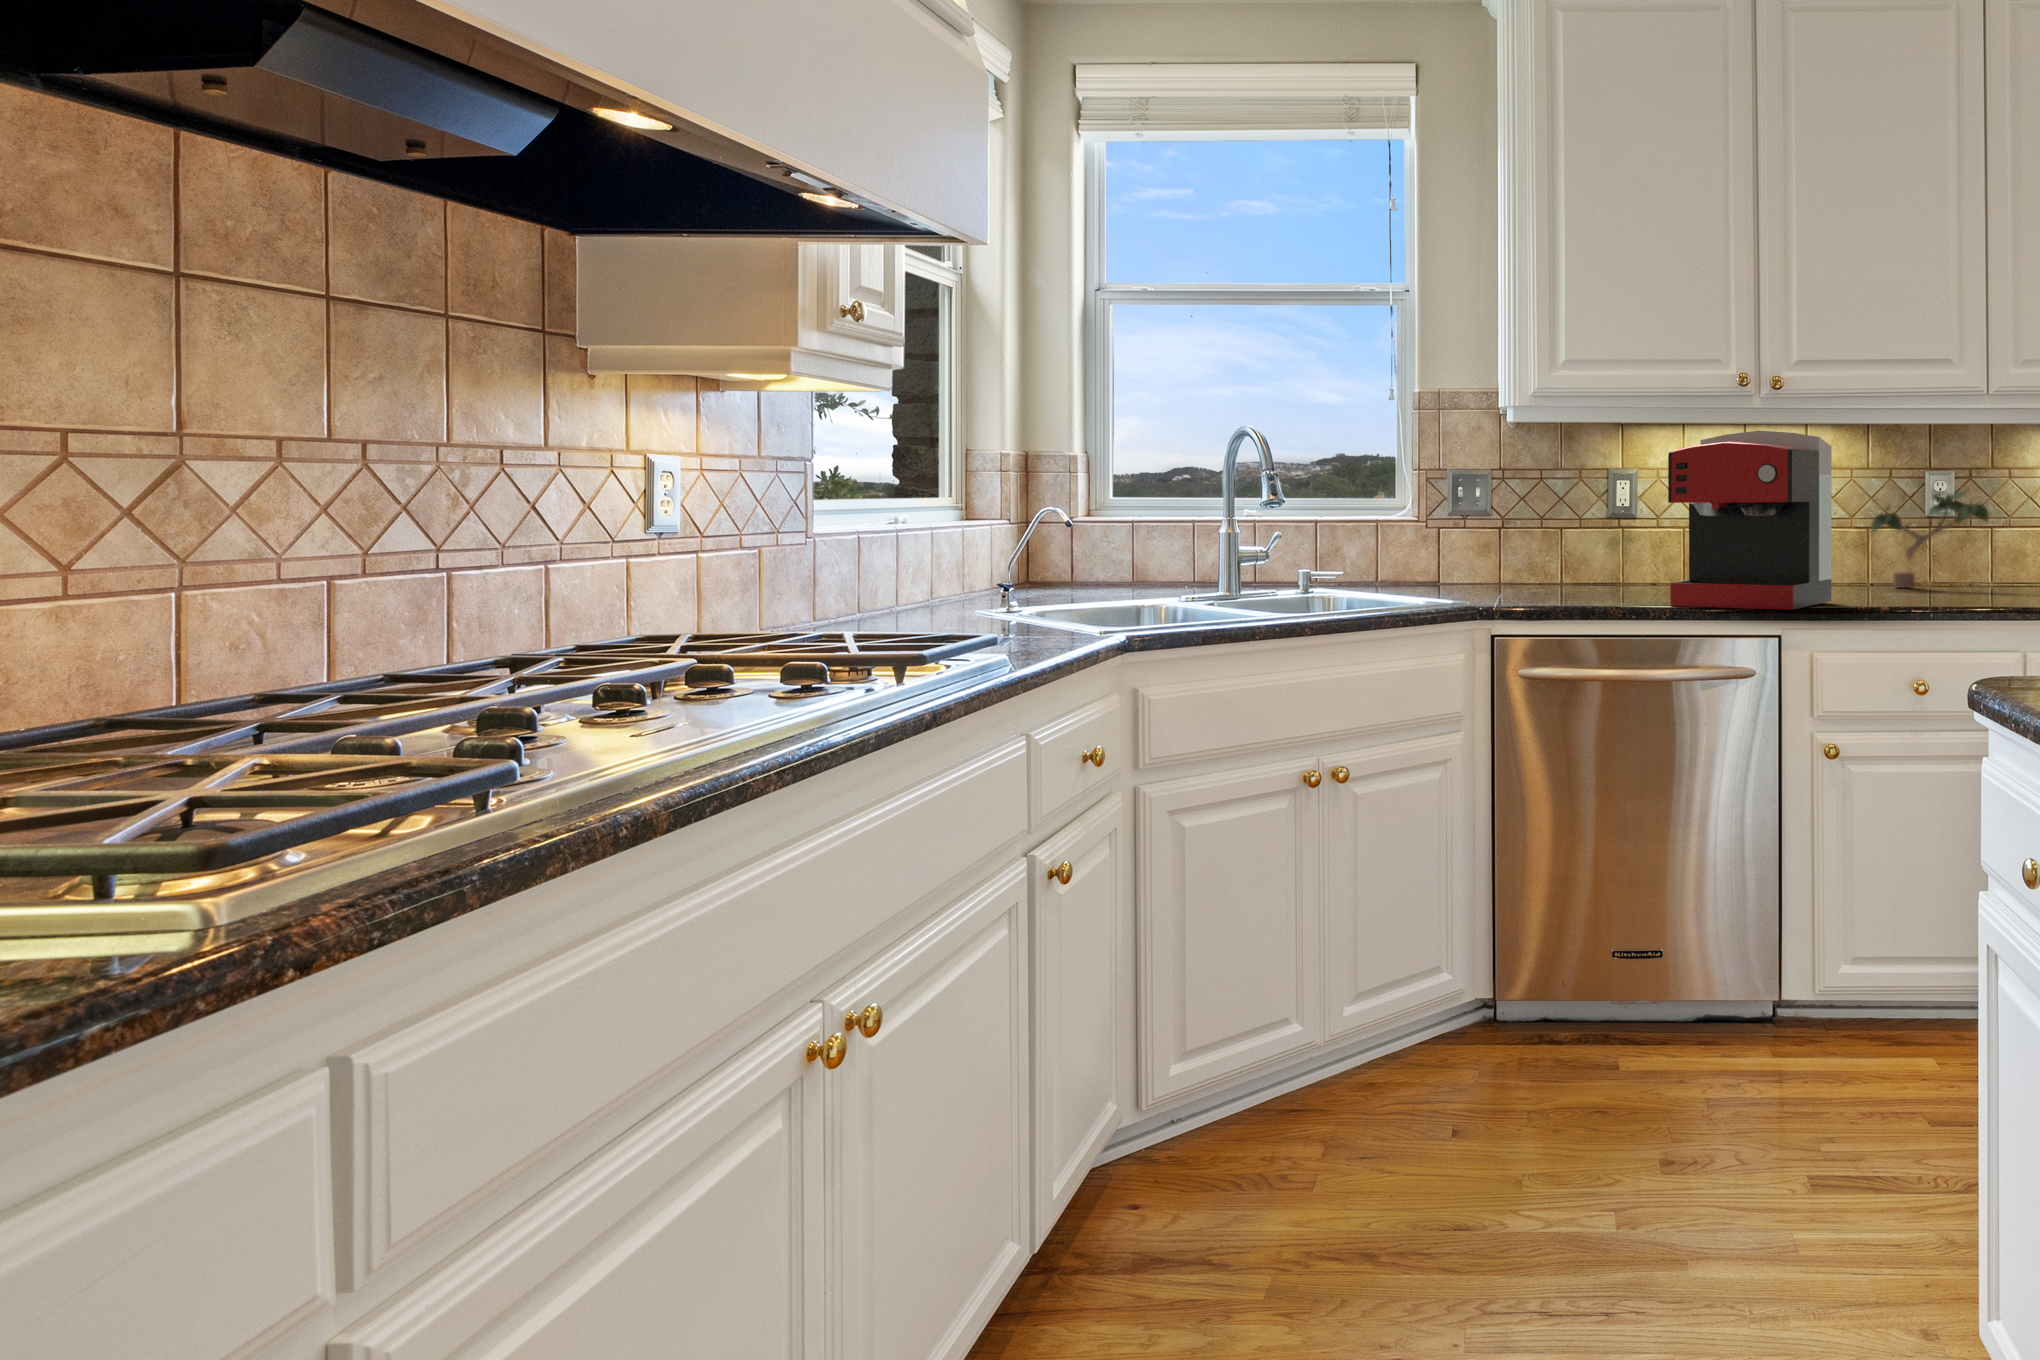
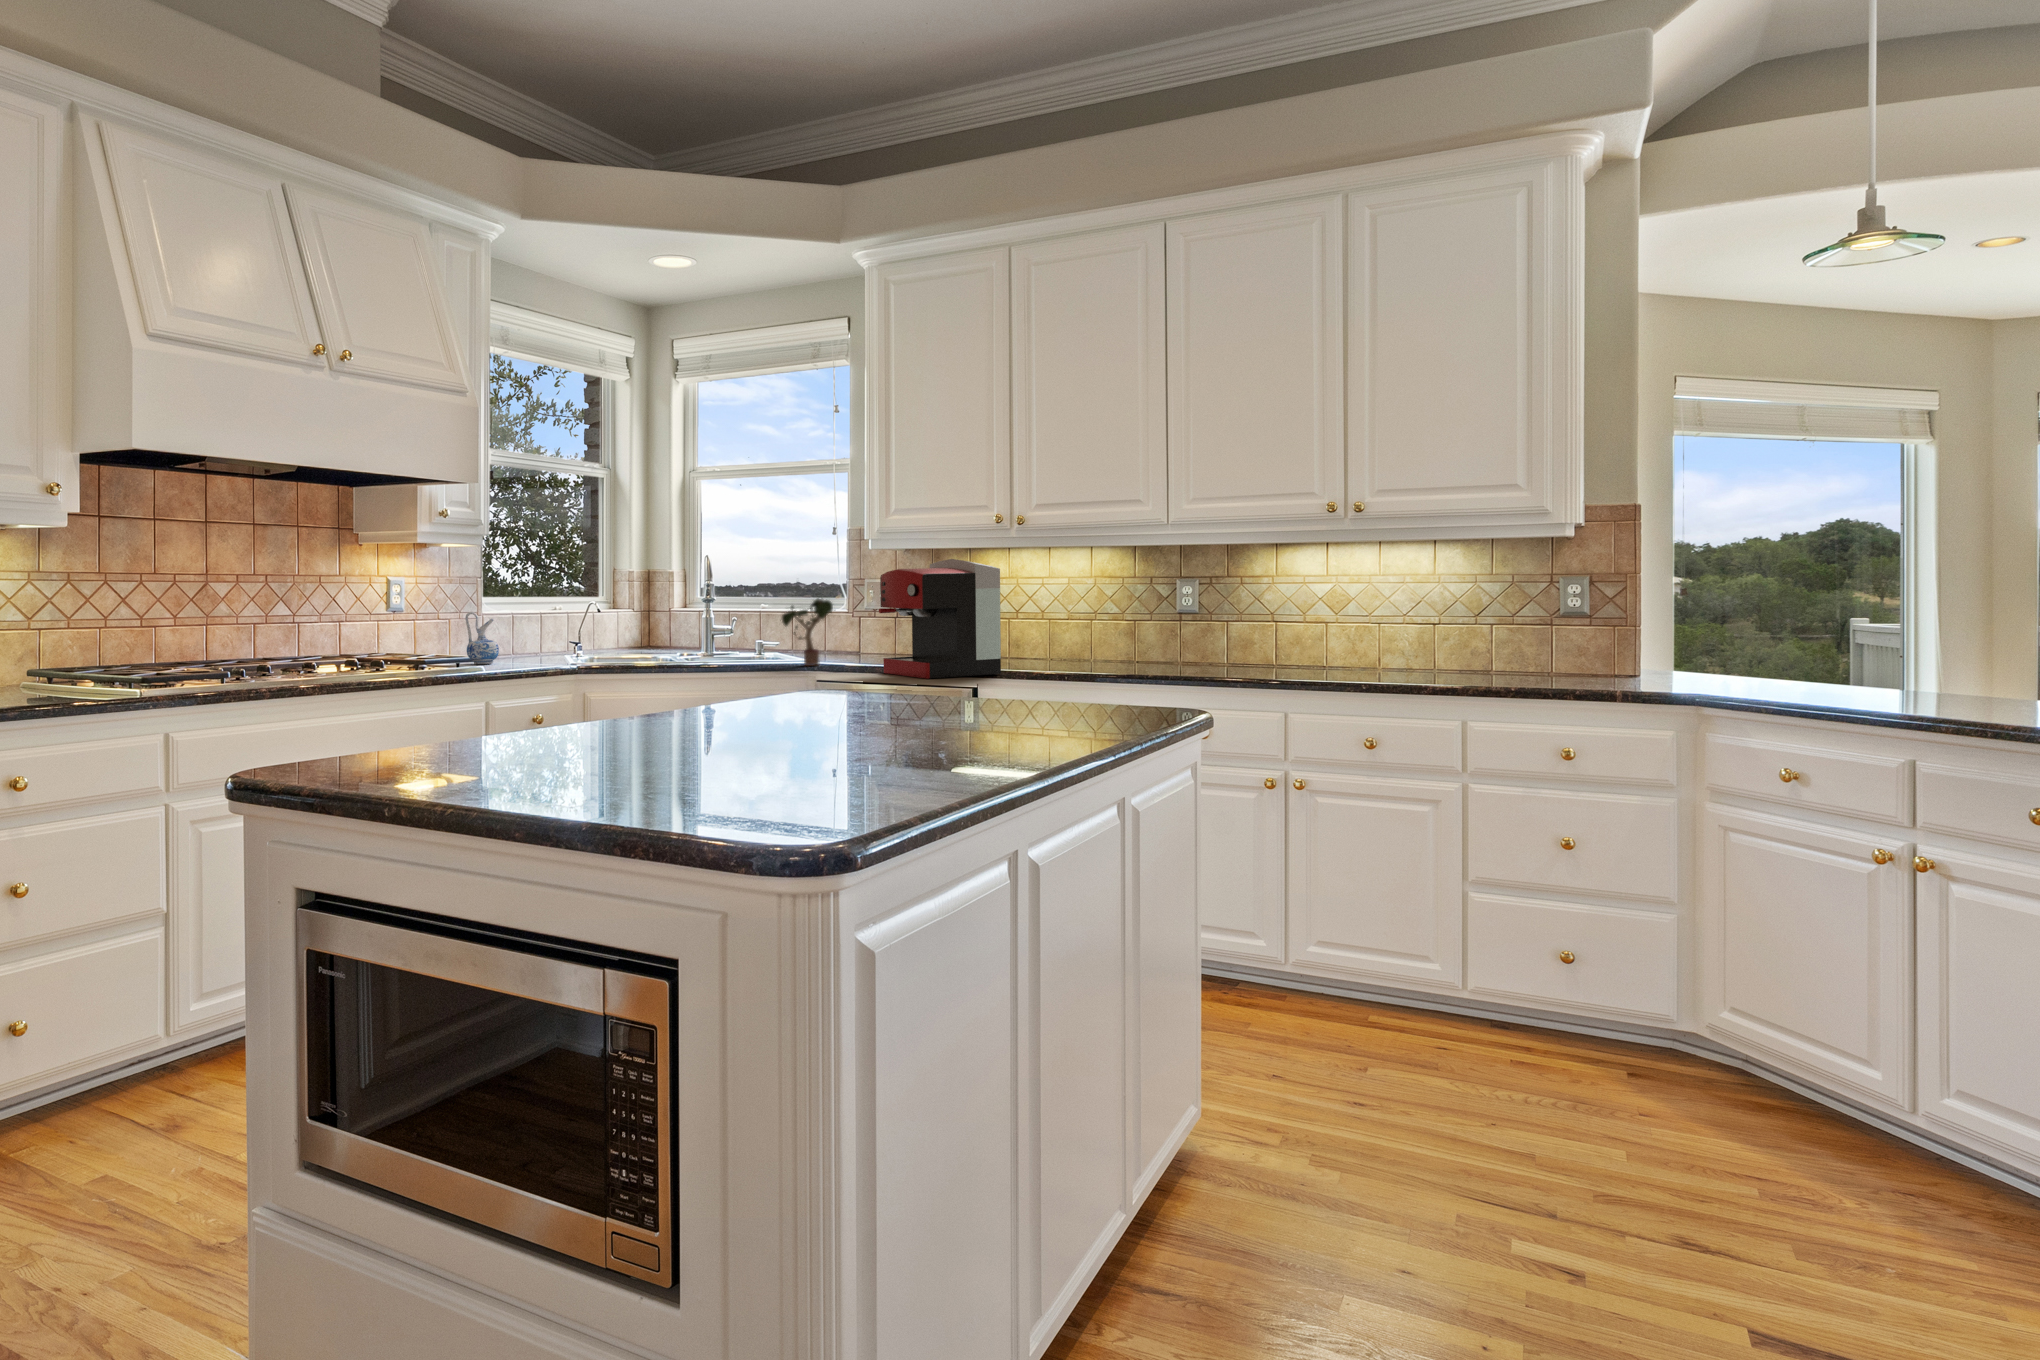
potted plant: present [1871,491,1989,588] -> present [782,599,833,666]
ceramic pitcher: none [874,513,939,617] -> present [465,612,499,664]

